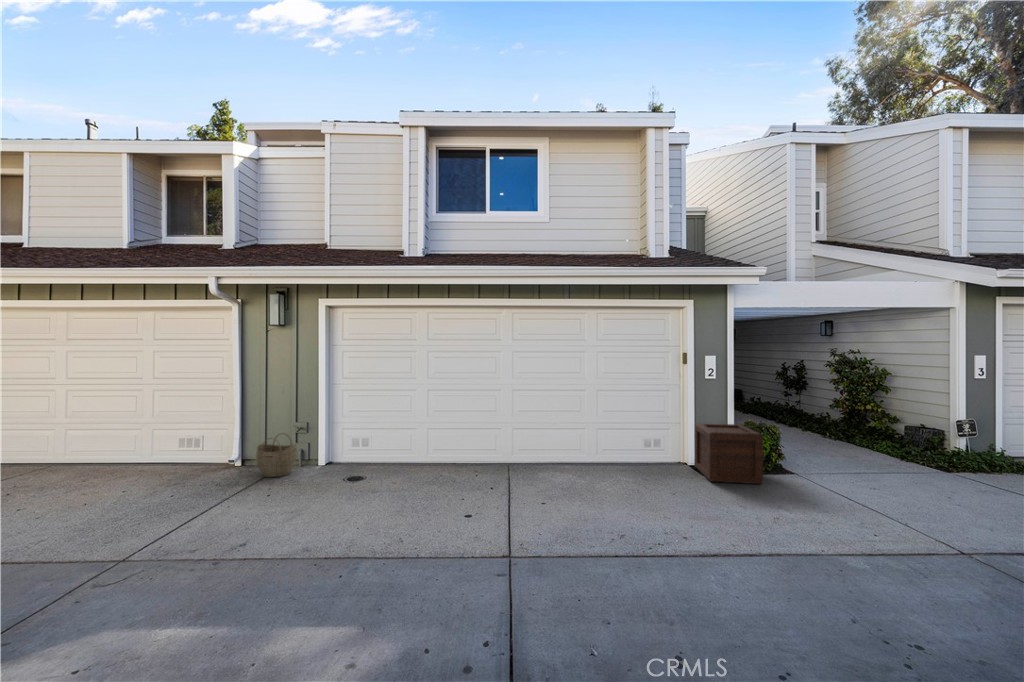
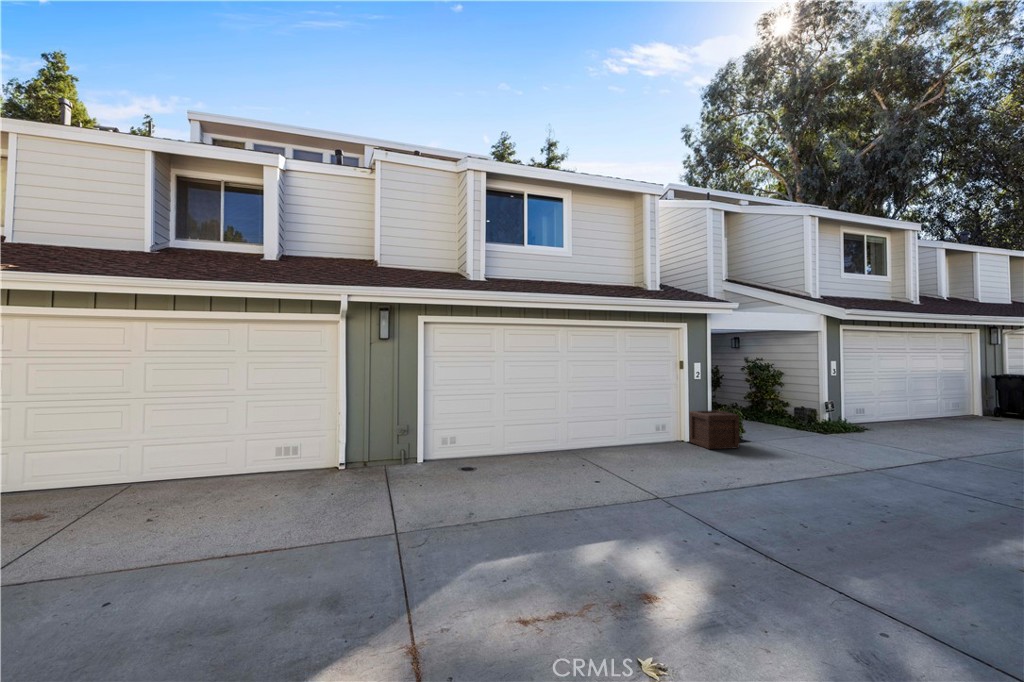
woven basket: present [256,433,297,477] -> none [374,434,406,473]

